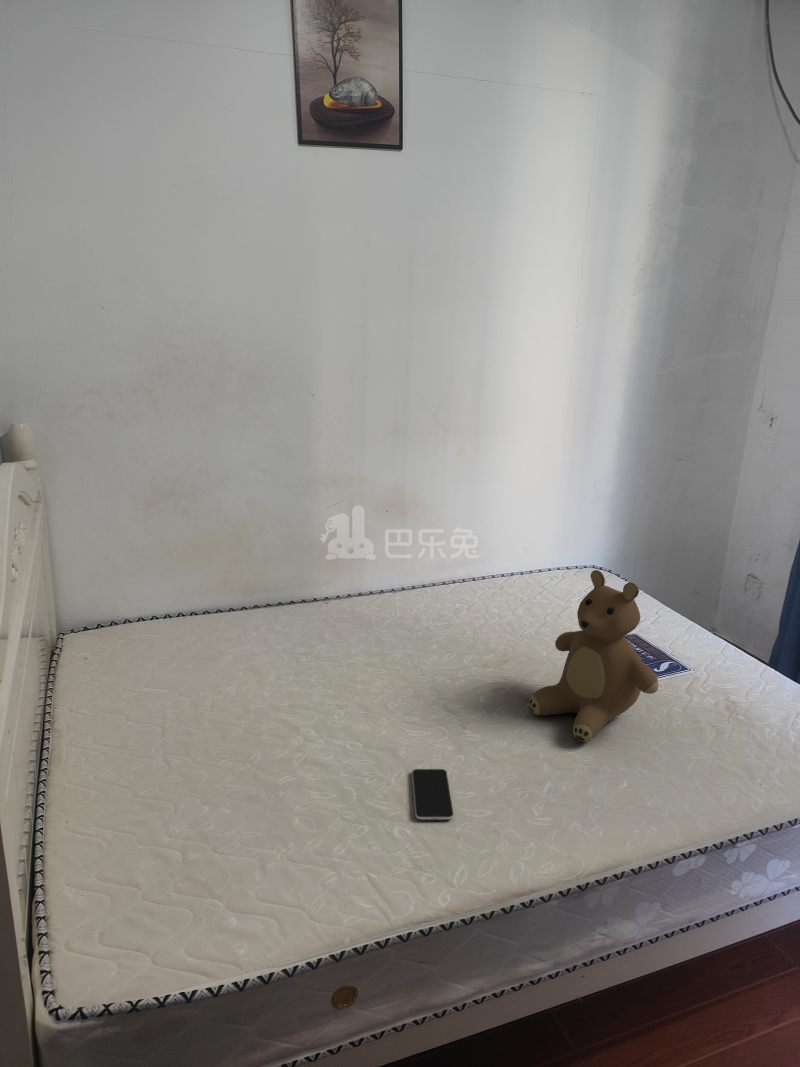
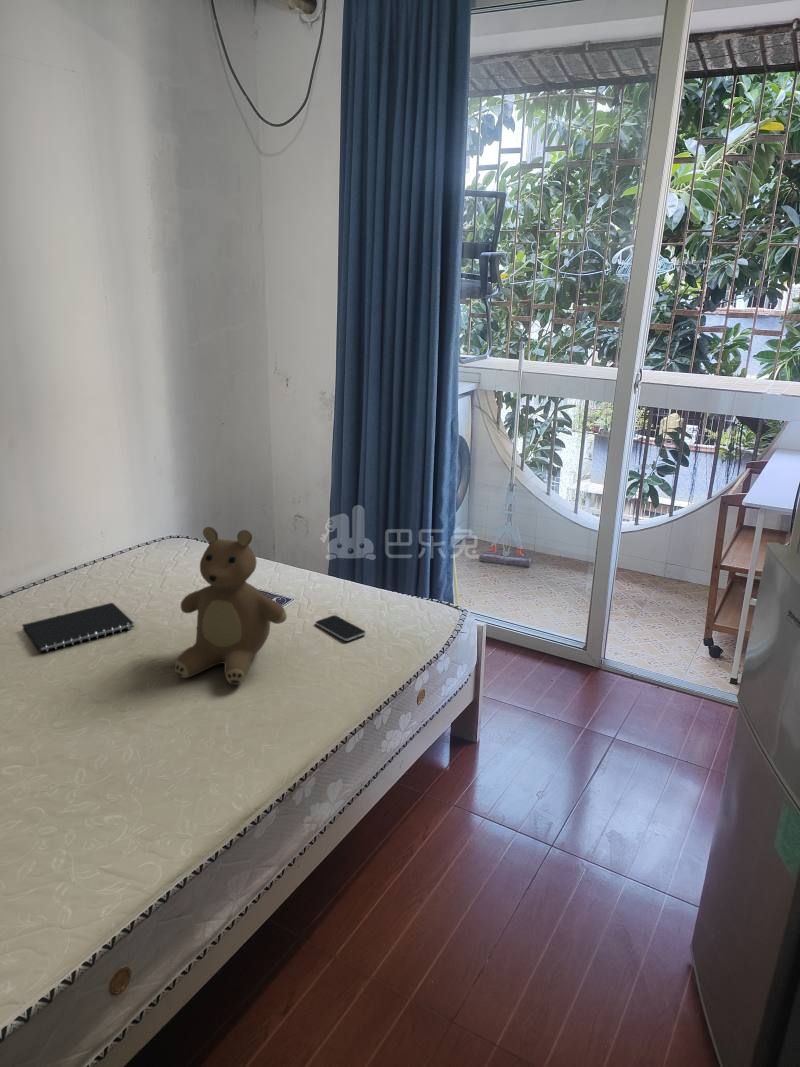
notebook: none [429,615,517,648] -> present [22,603,134,652]
smartphone: present [412,769,454,820] -> present [316,615,366,641]

